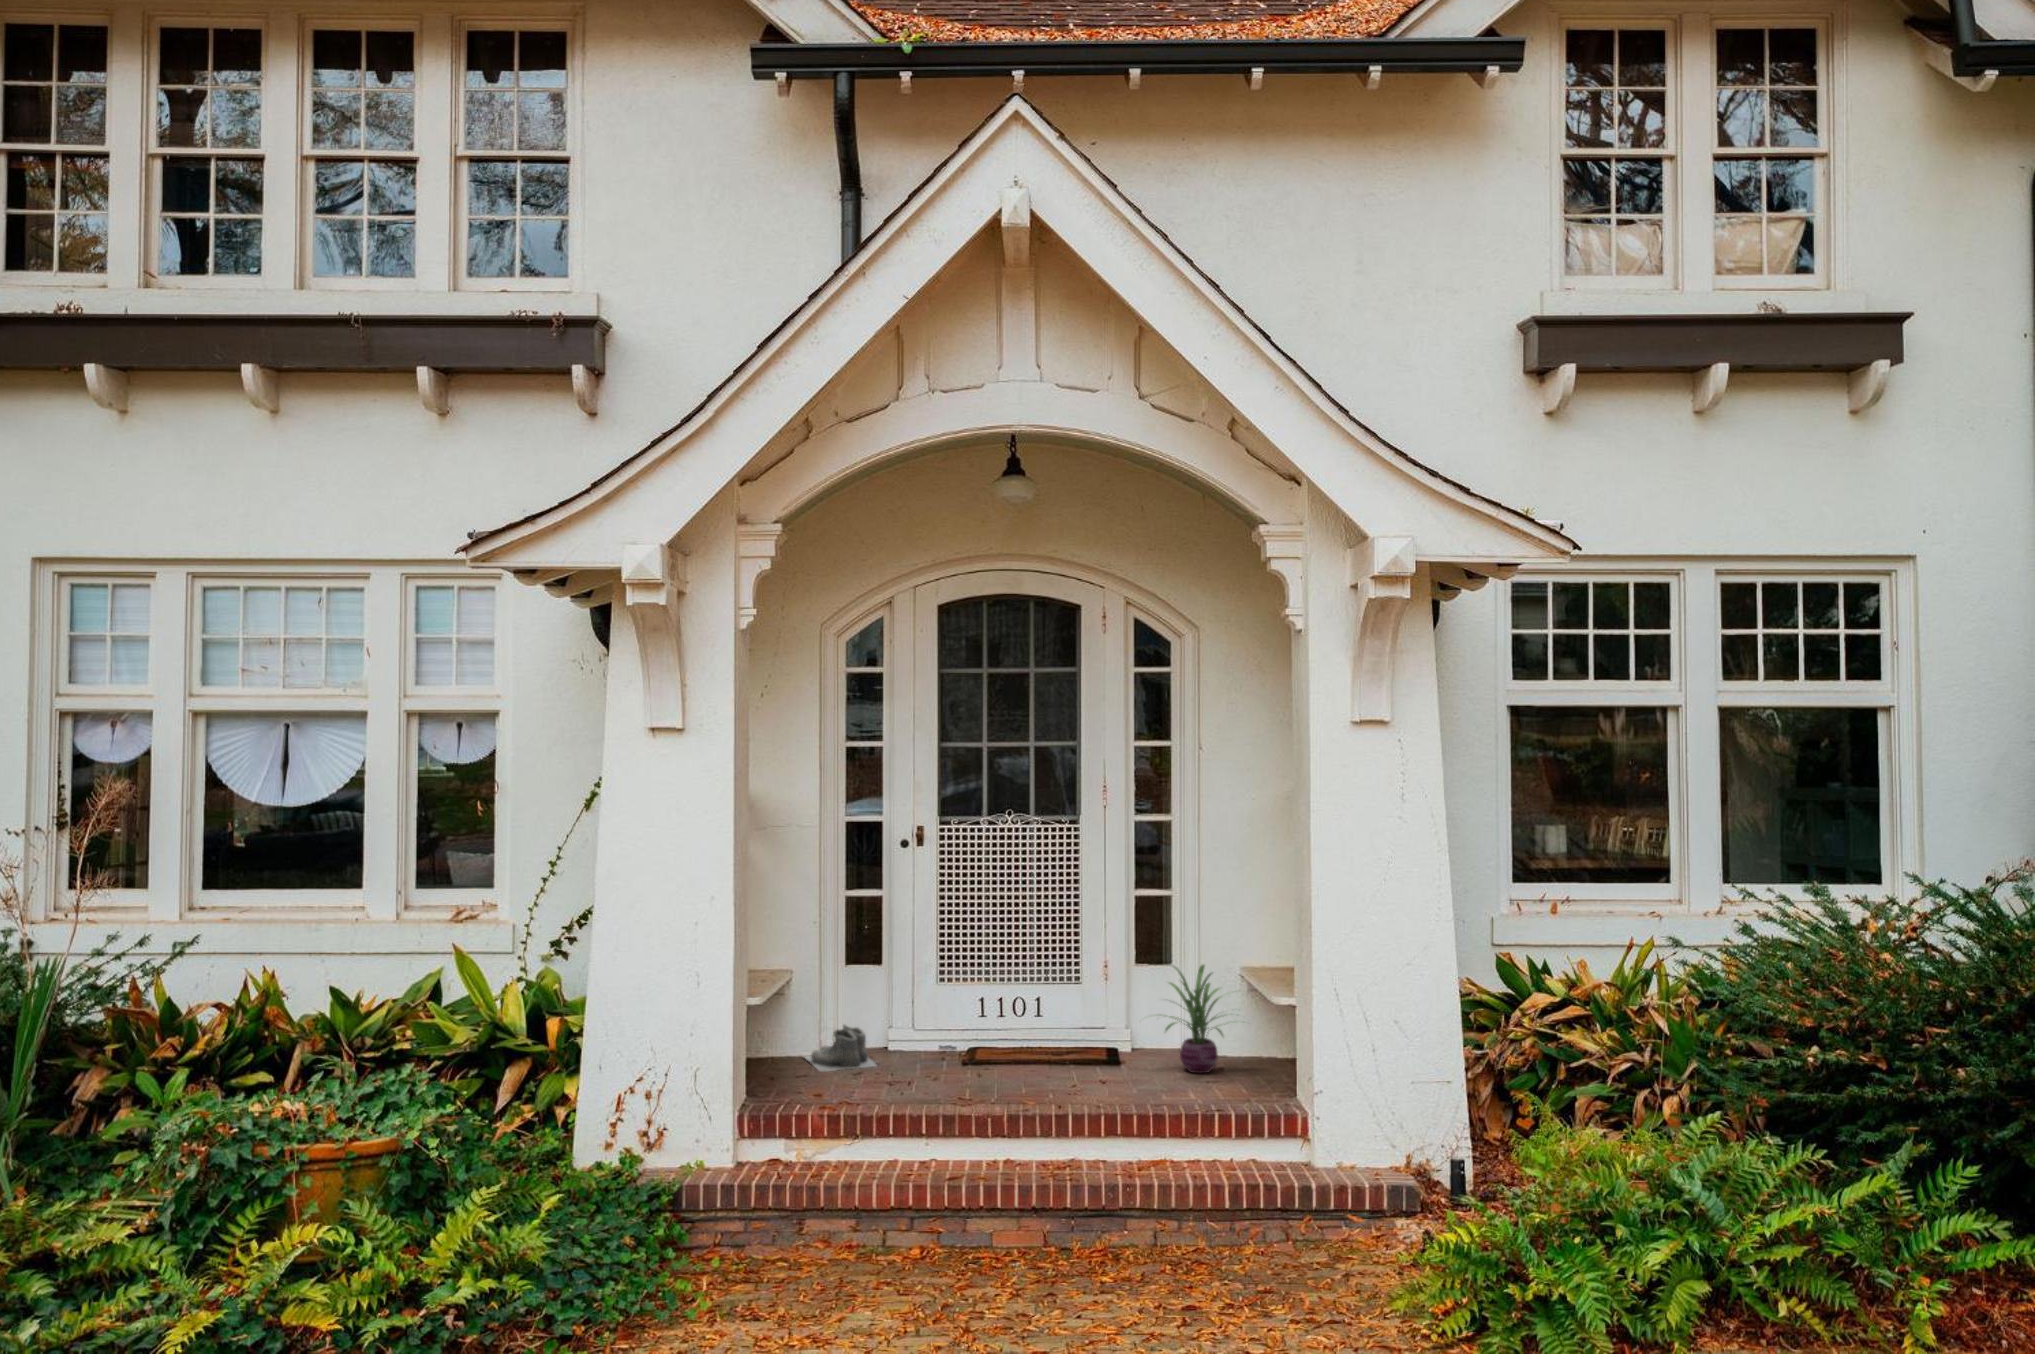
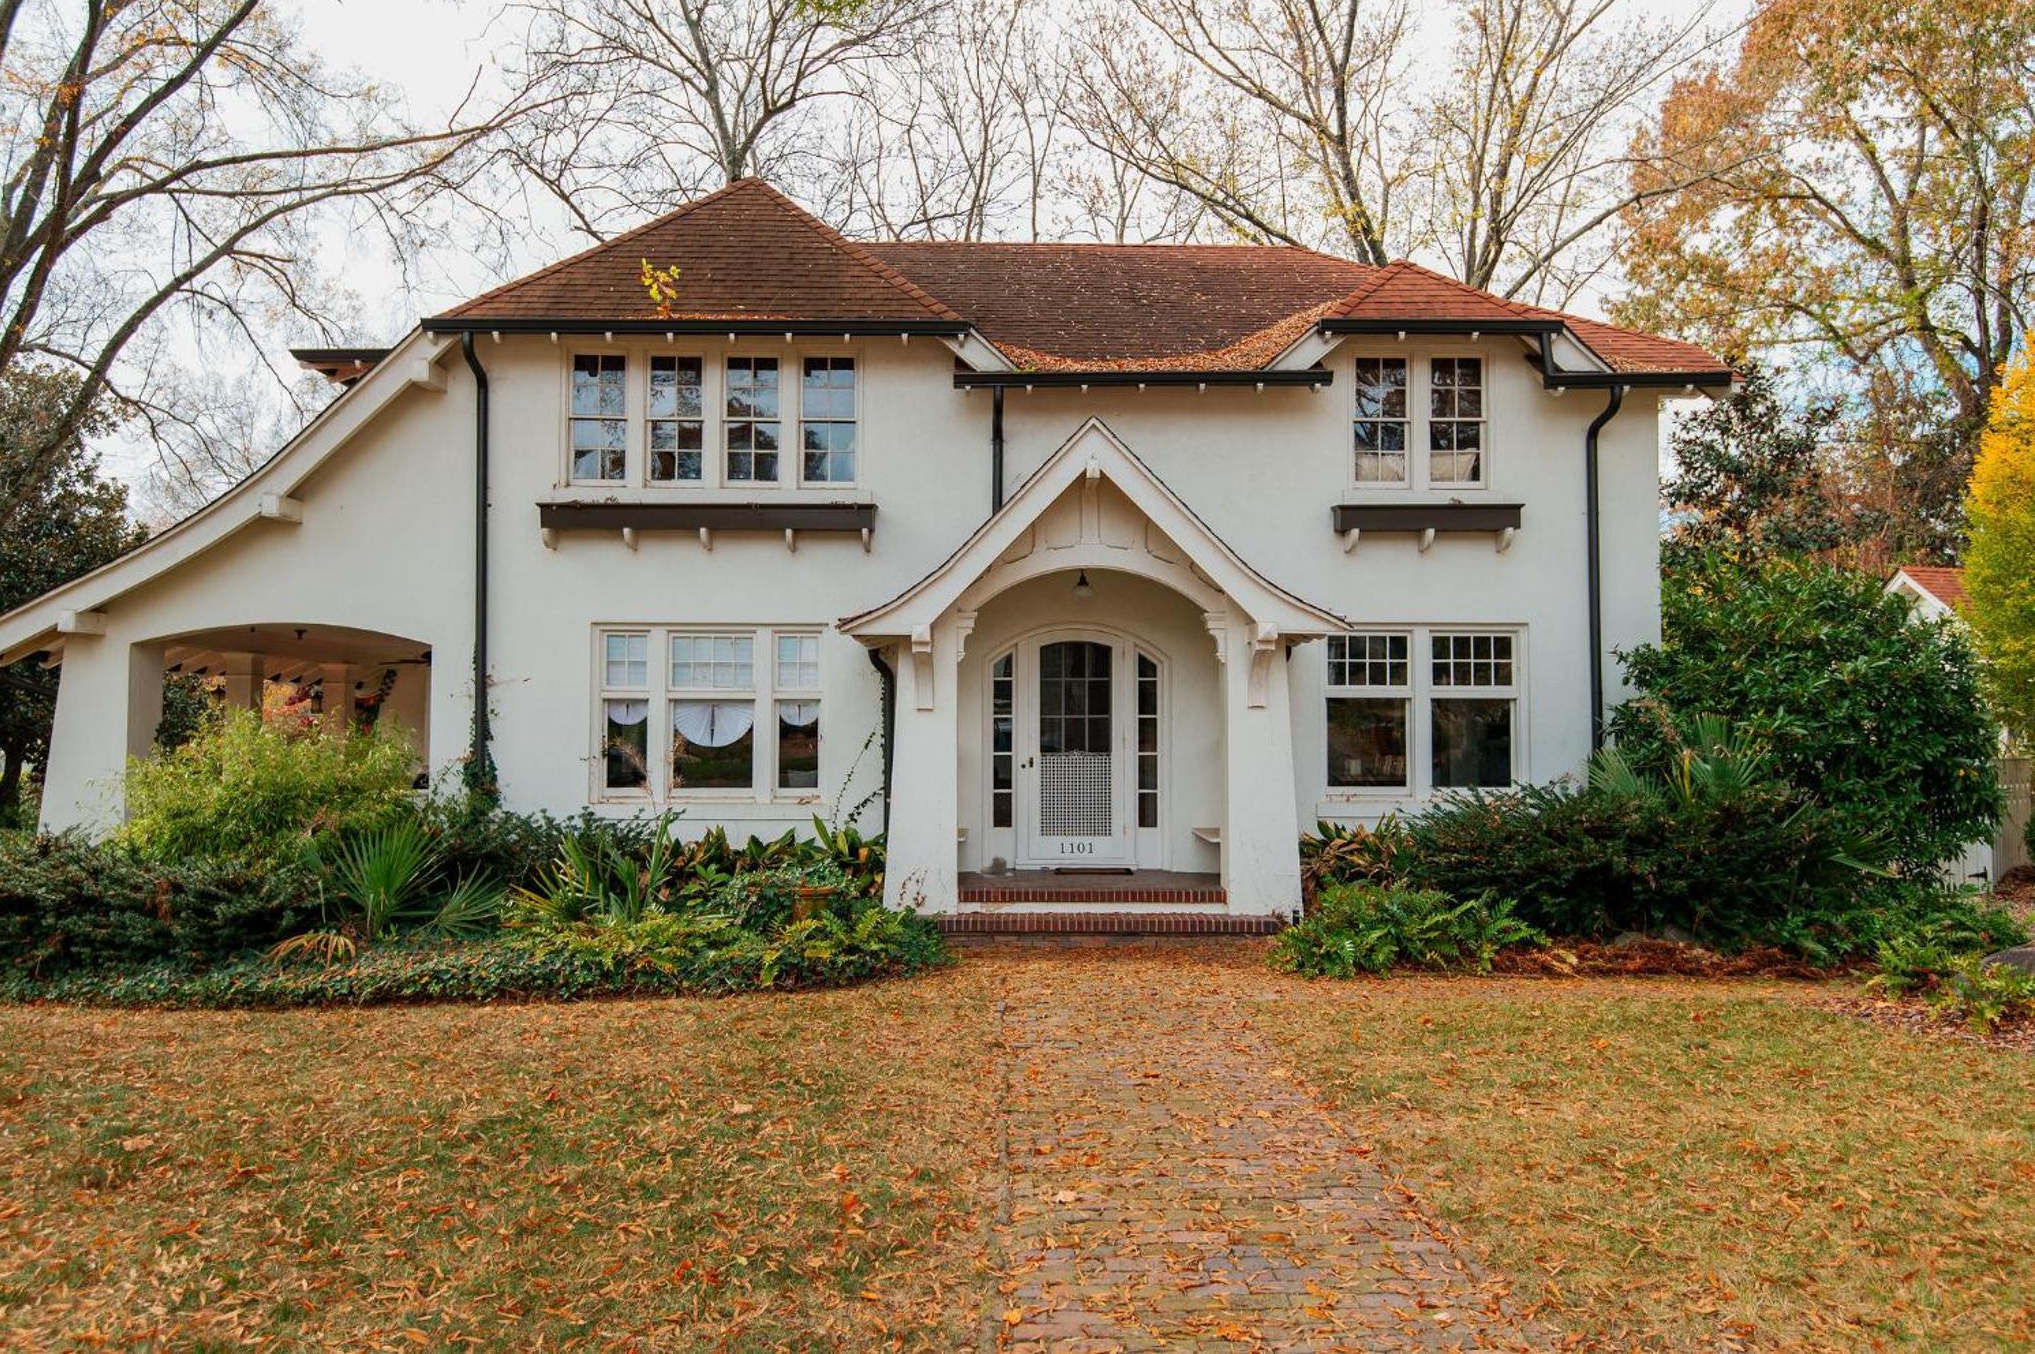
decorative plant: present [1165,965,1244,1073] -> none [1142,826,1199,878]

